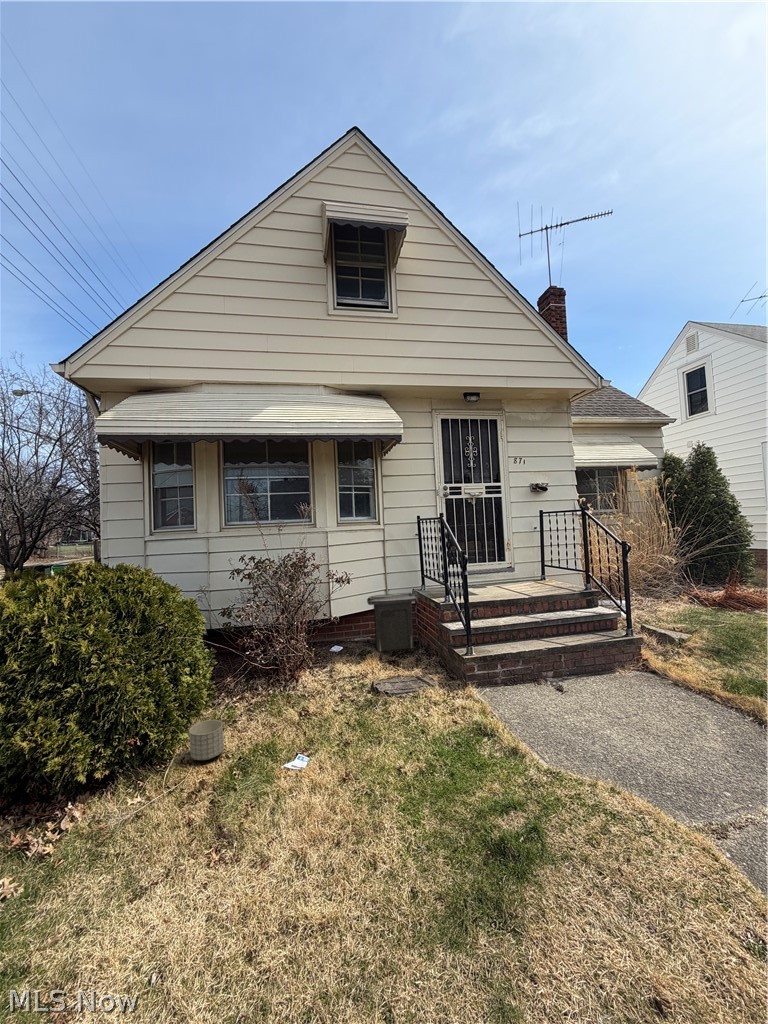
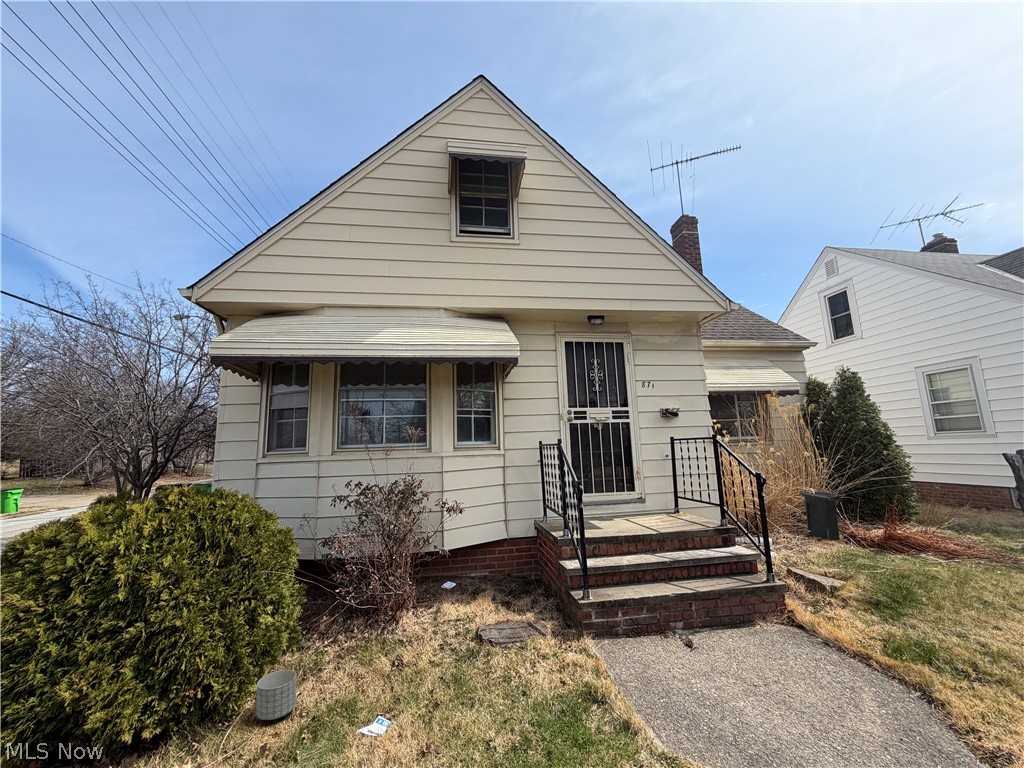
trash can: present [367,593,418,651] -> present [800,491,840,540]

